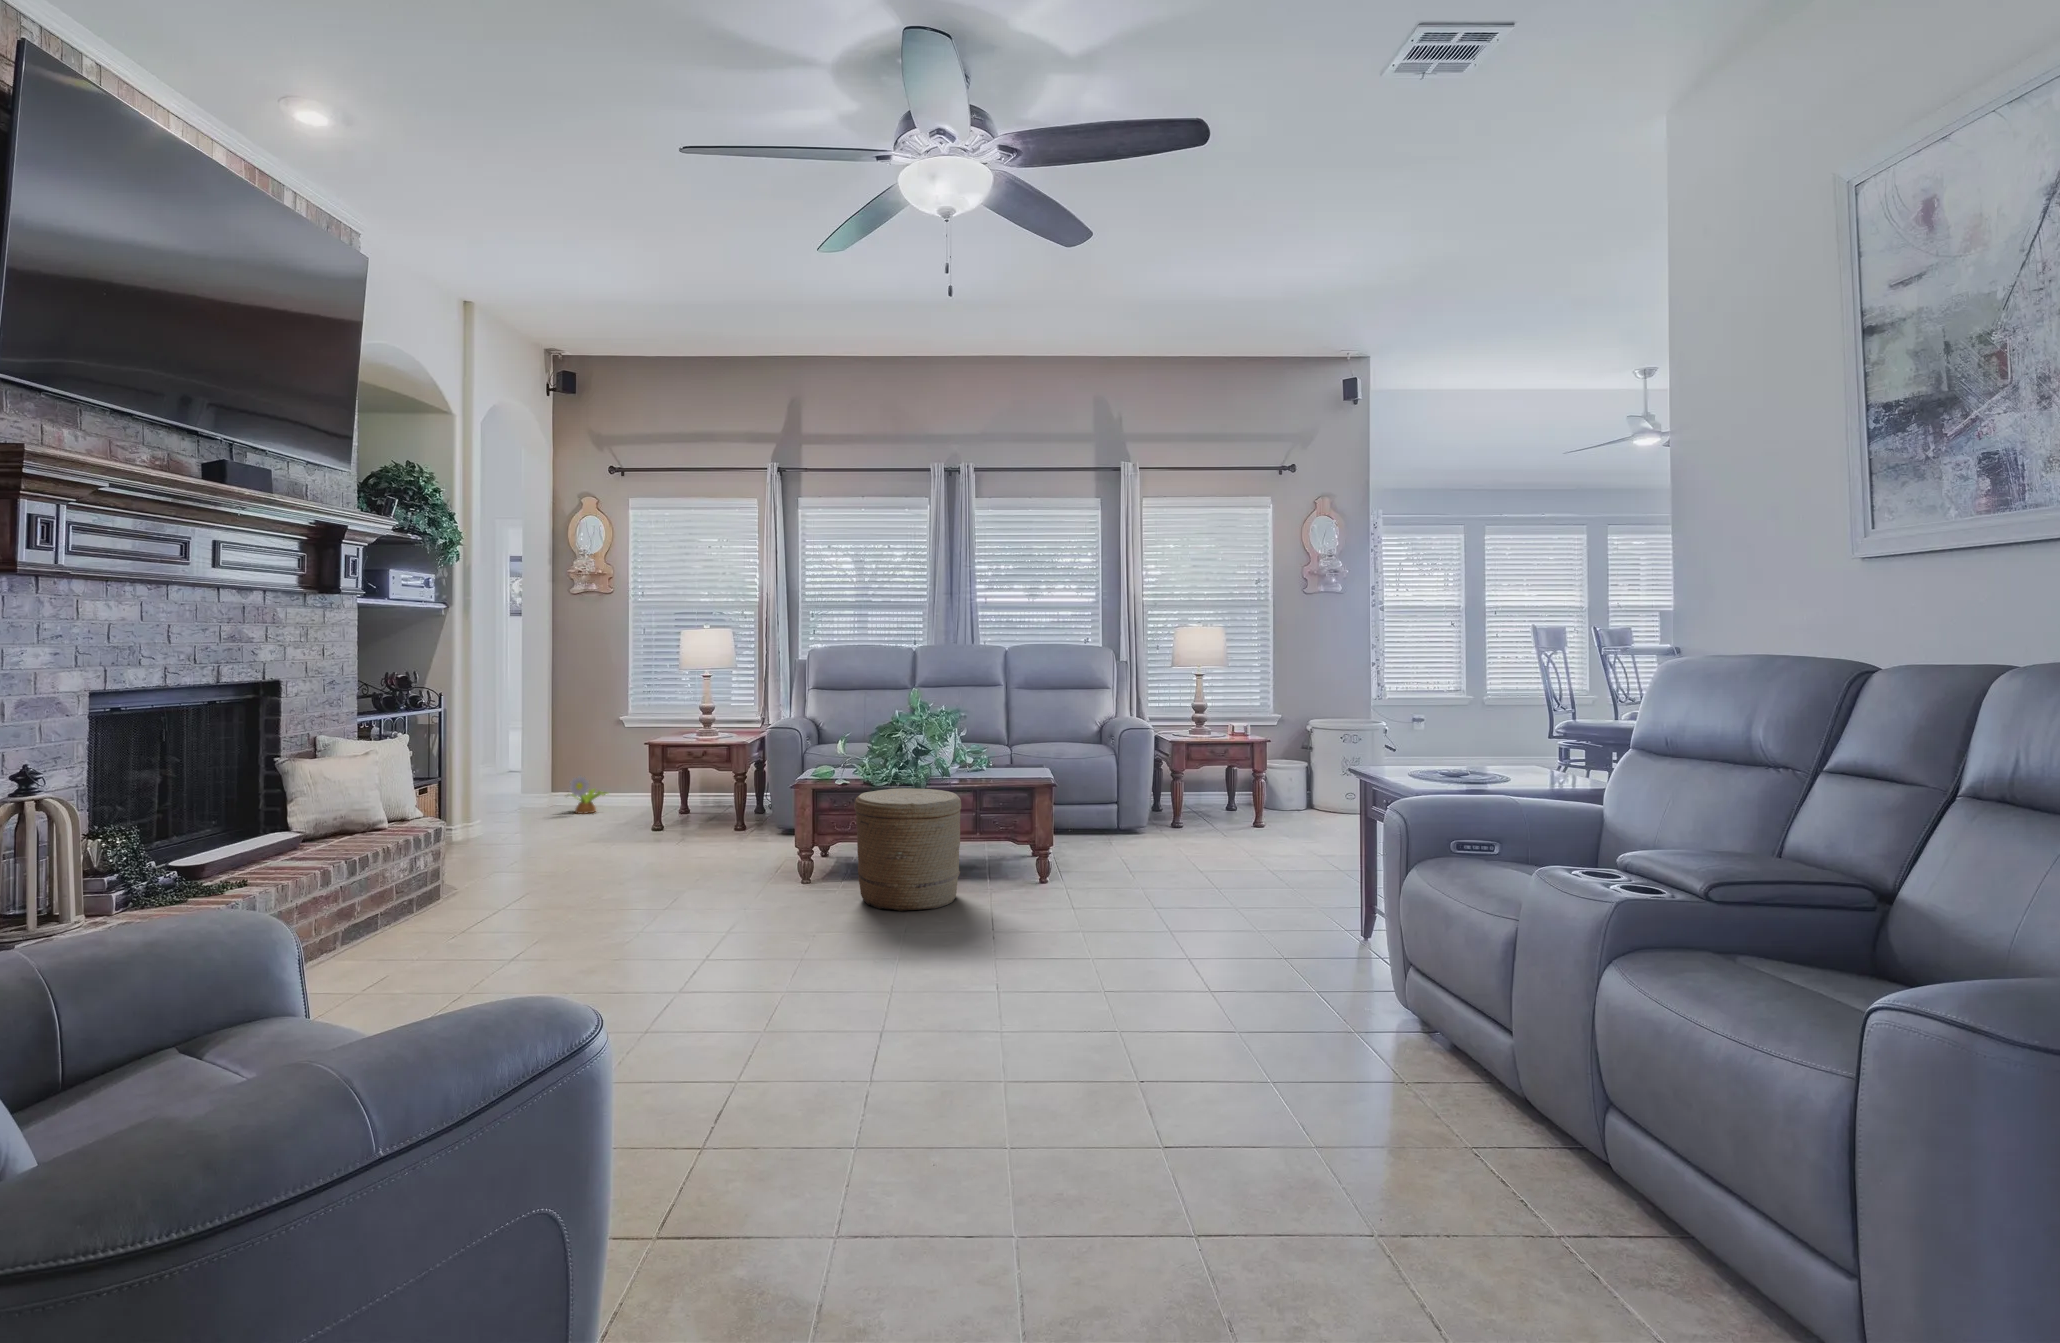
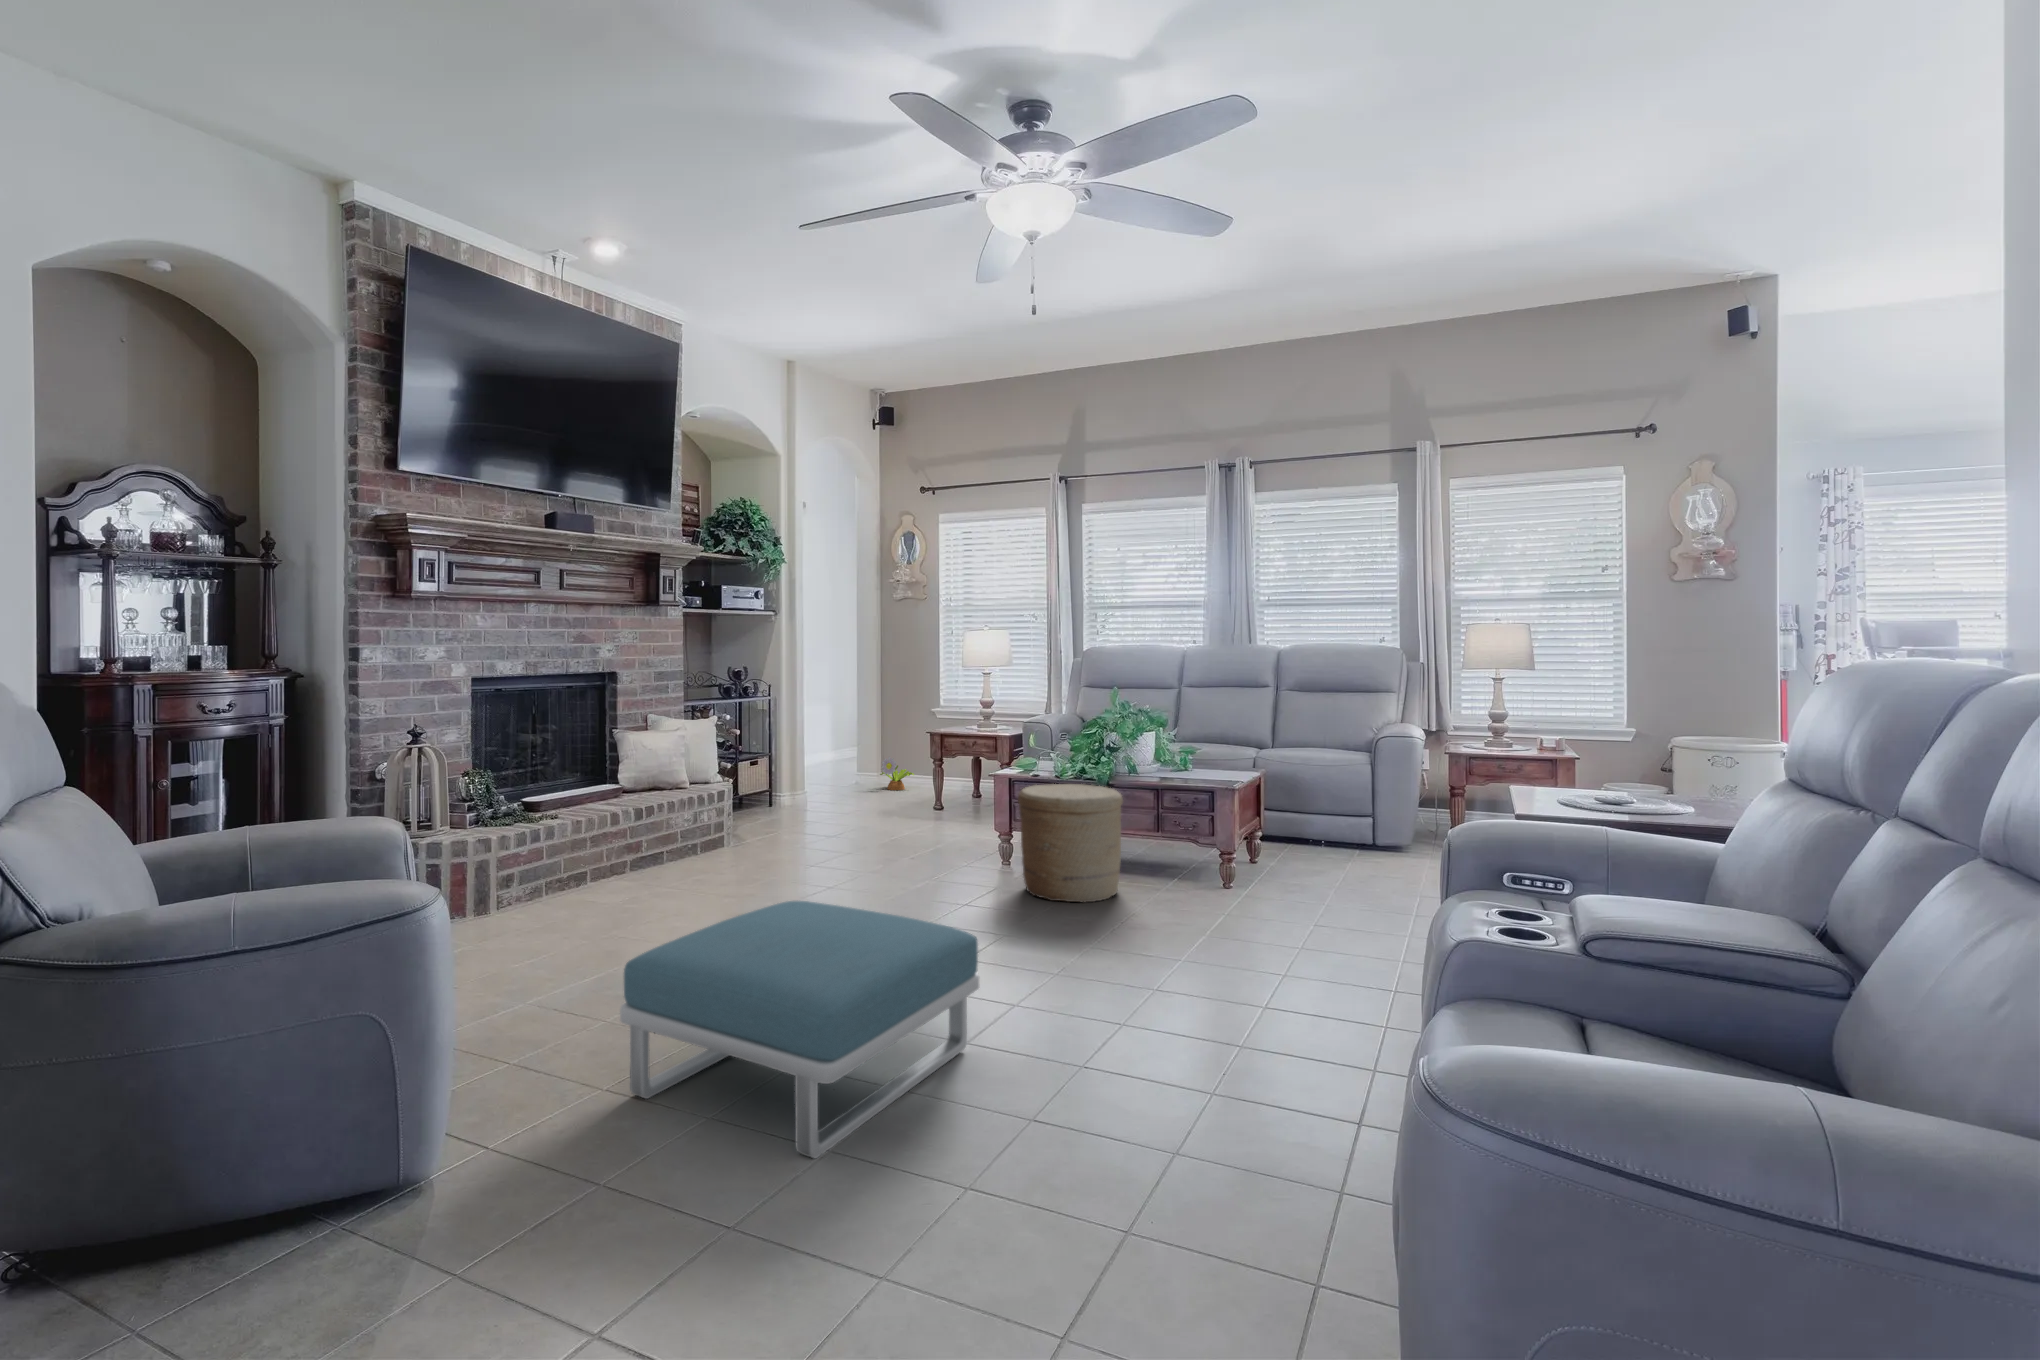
footstool: none [684,942,1026,1221] -> present [620,901,979,1158]

